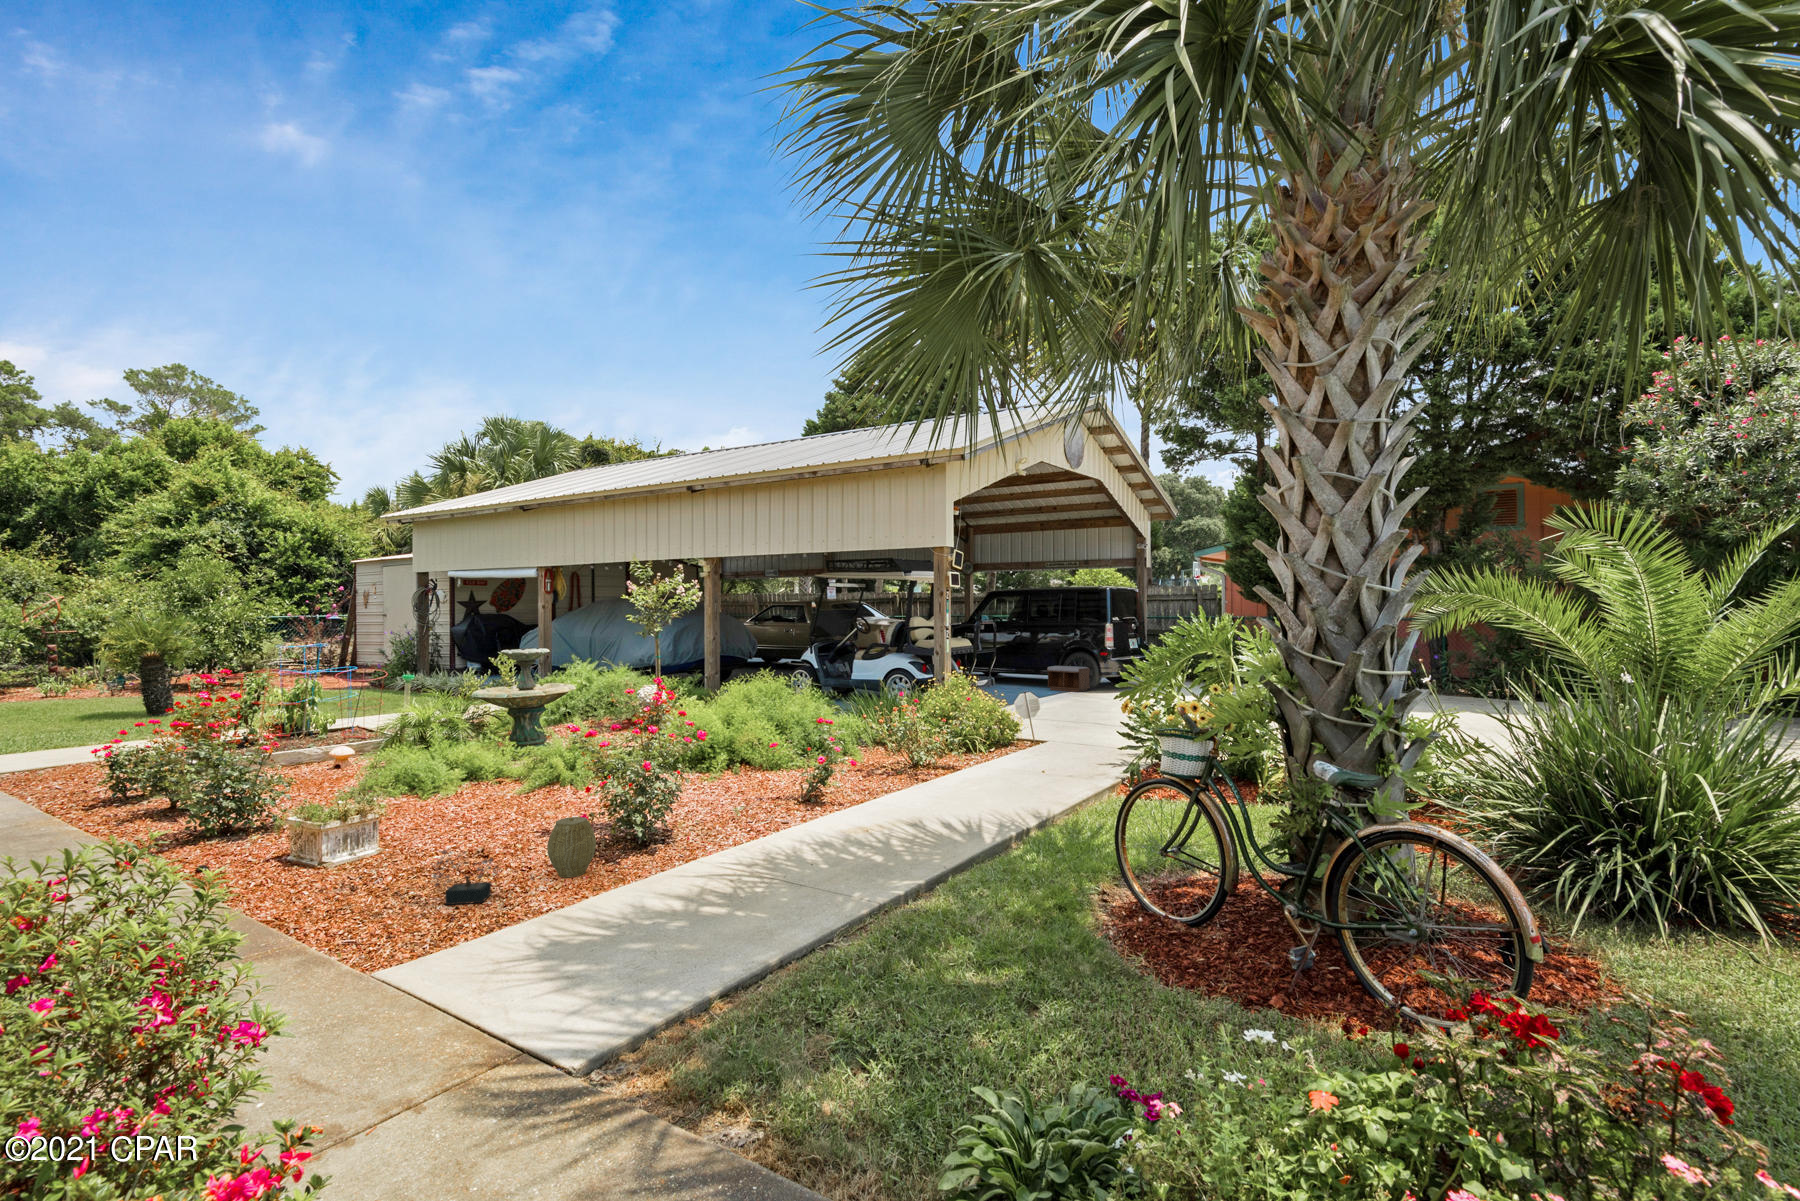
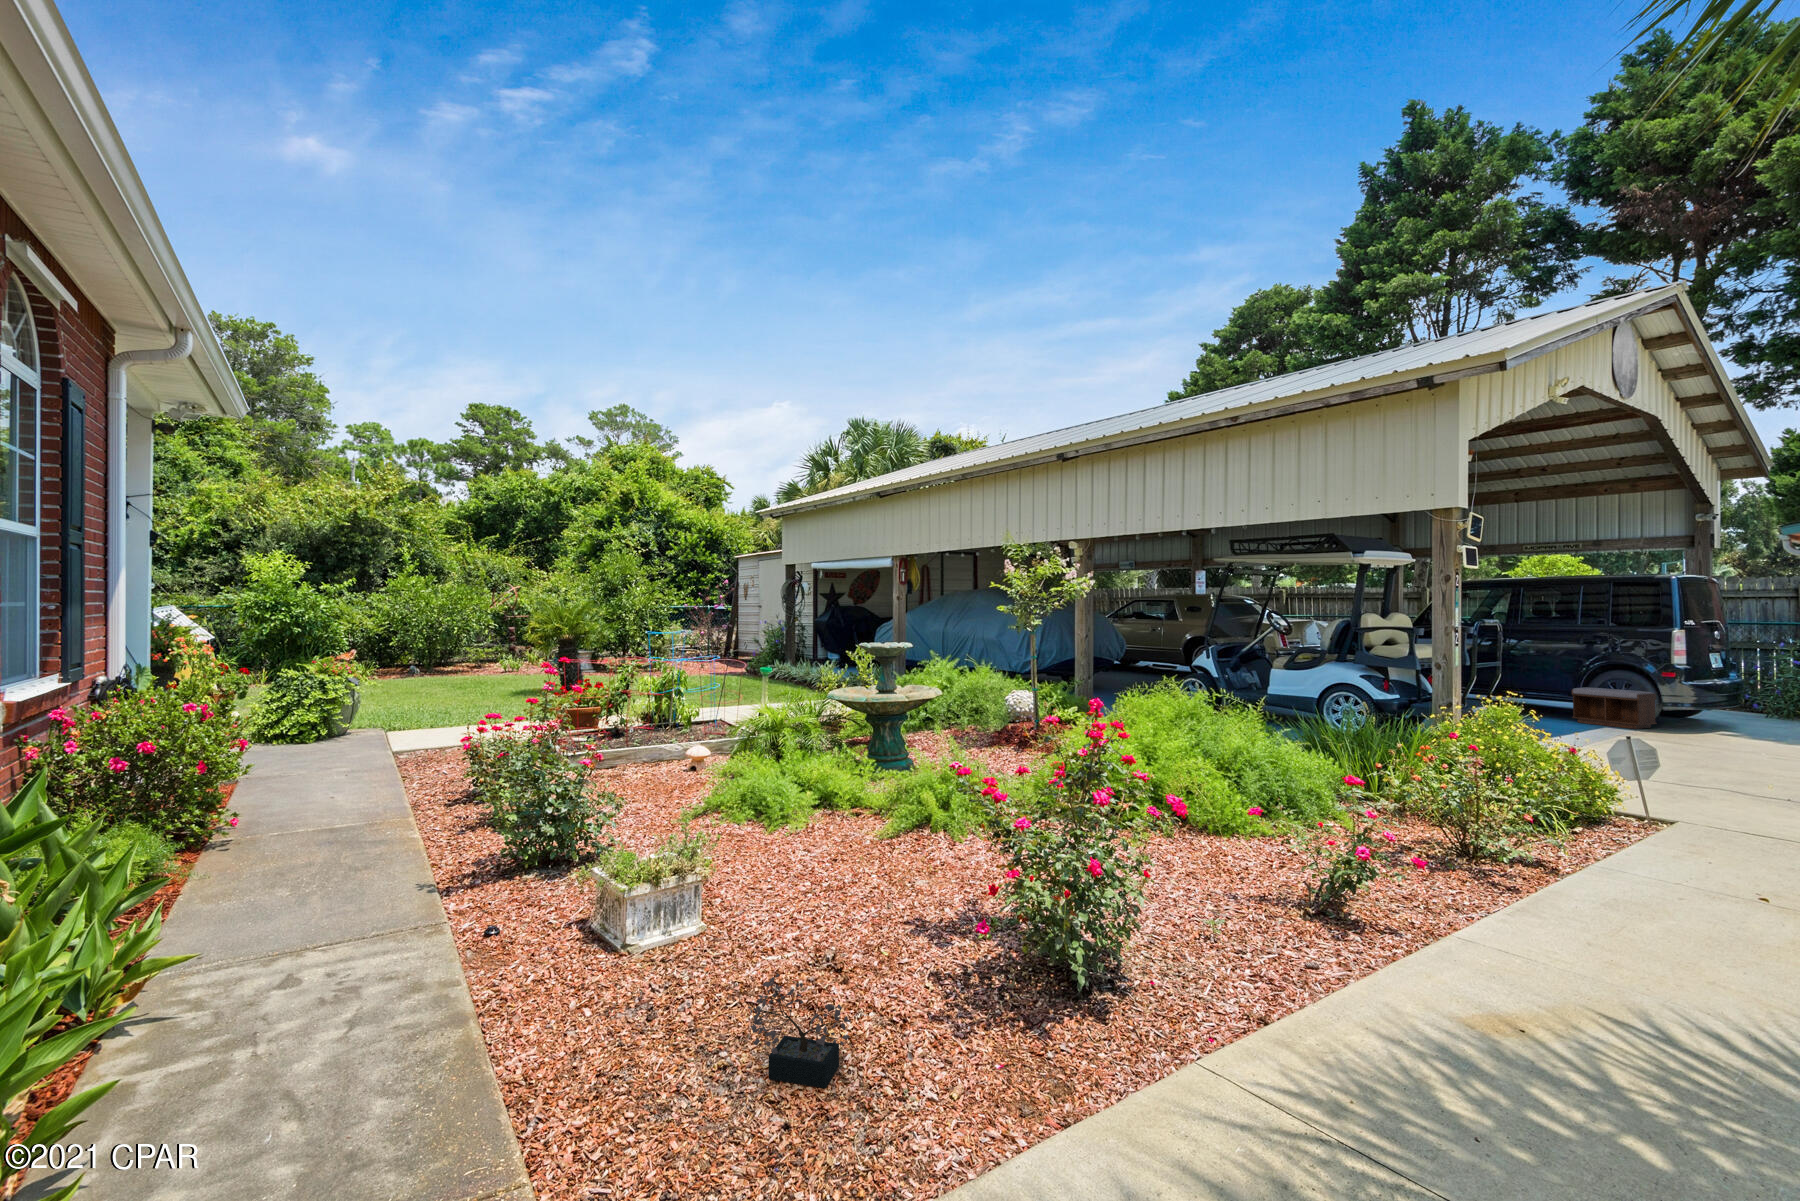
woven basket: present [547,817,596,877] -> none [924,934,1001,1046]

